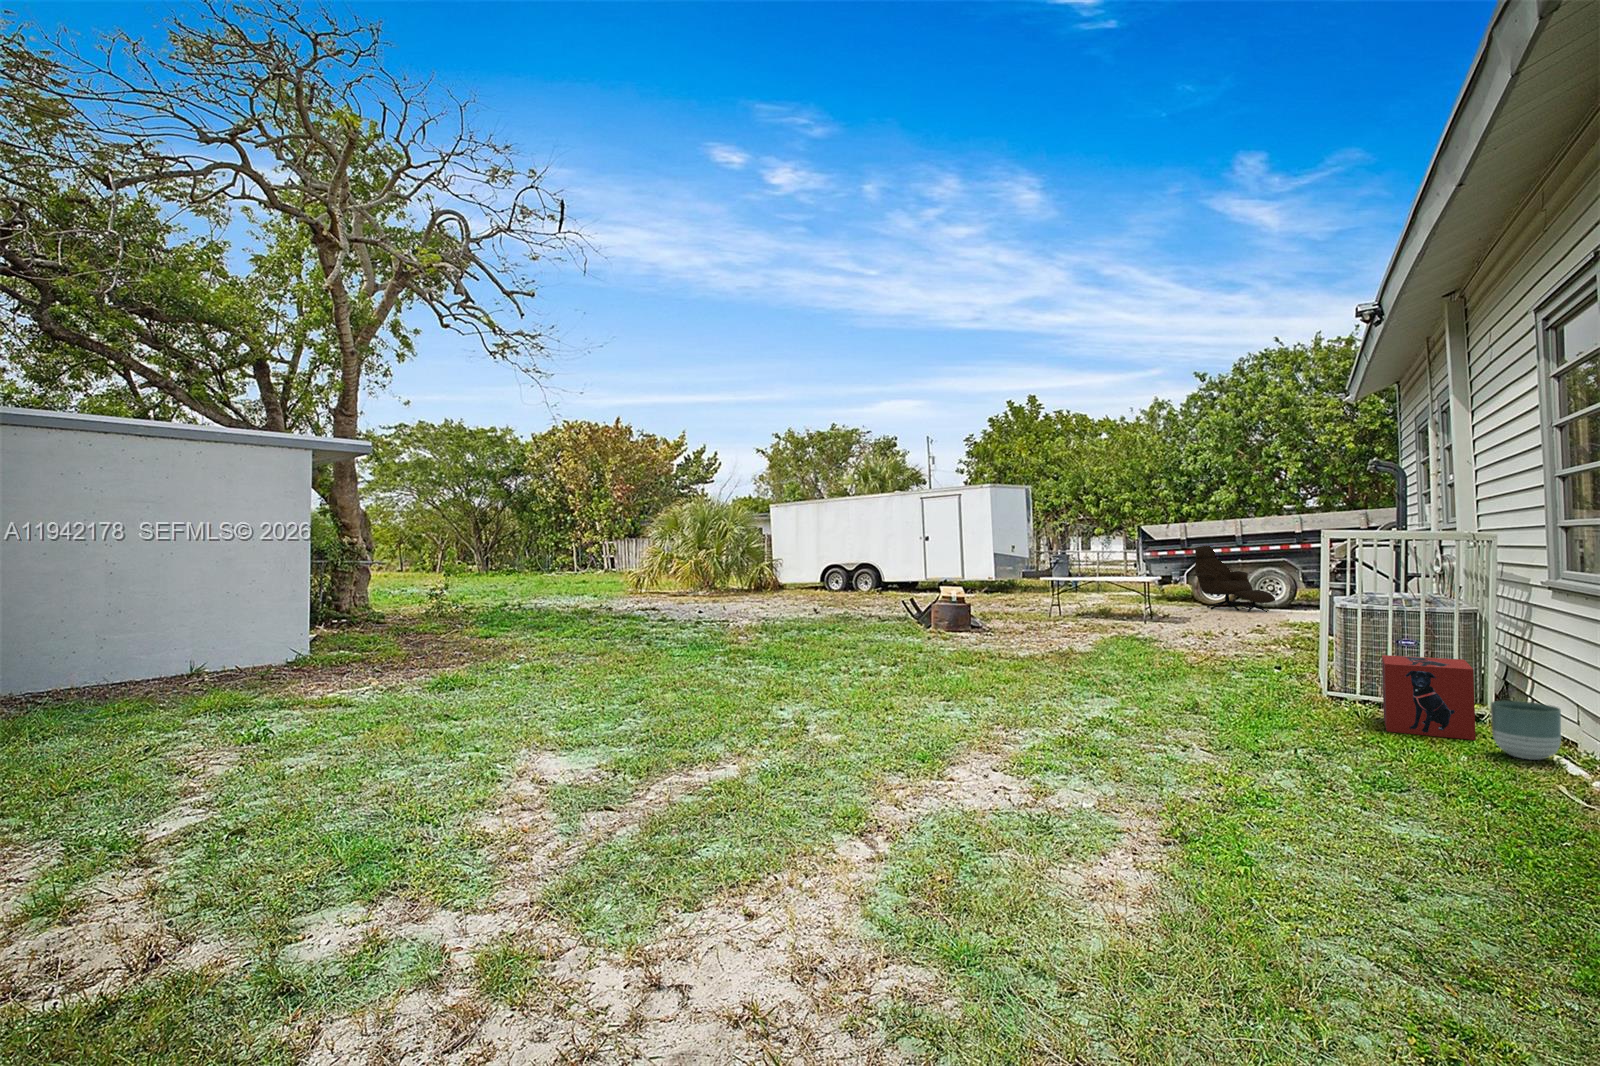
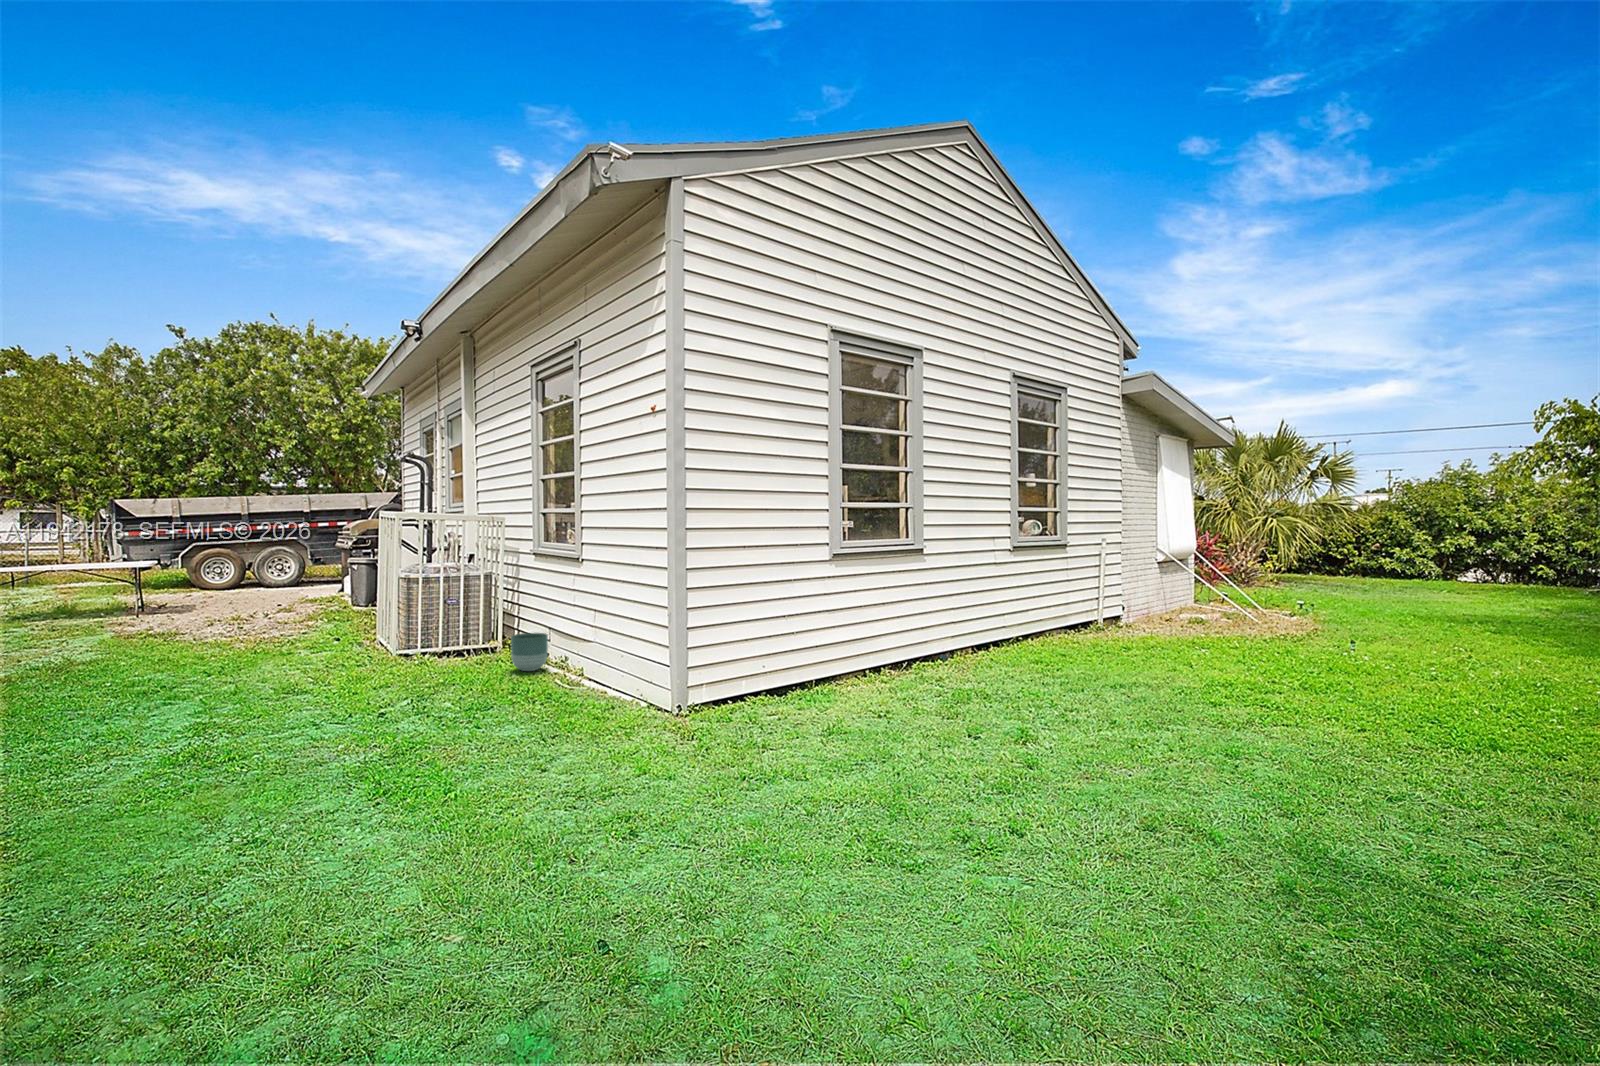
lounge chair: present [1195,546,1275,612] -> none [197,524,287,592]
storage box: present [1382,655,1476,740] -> none [434,610,498,672]

